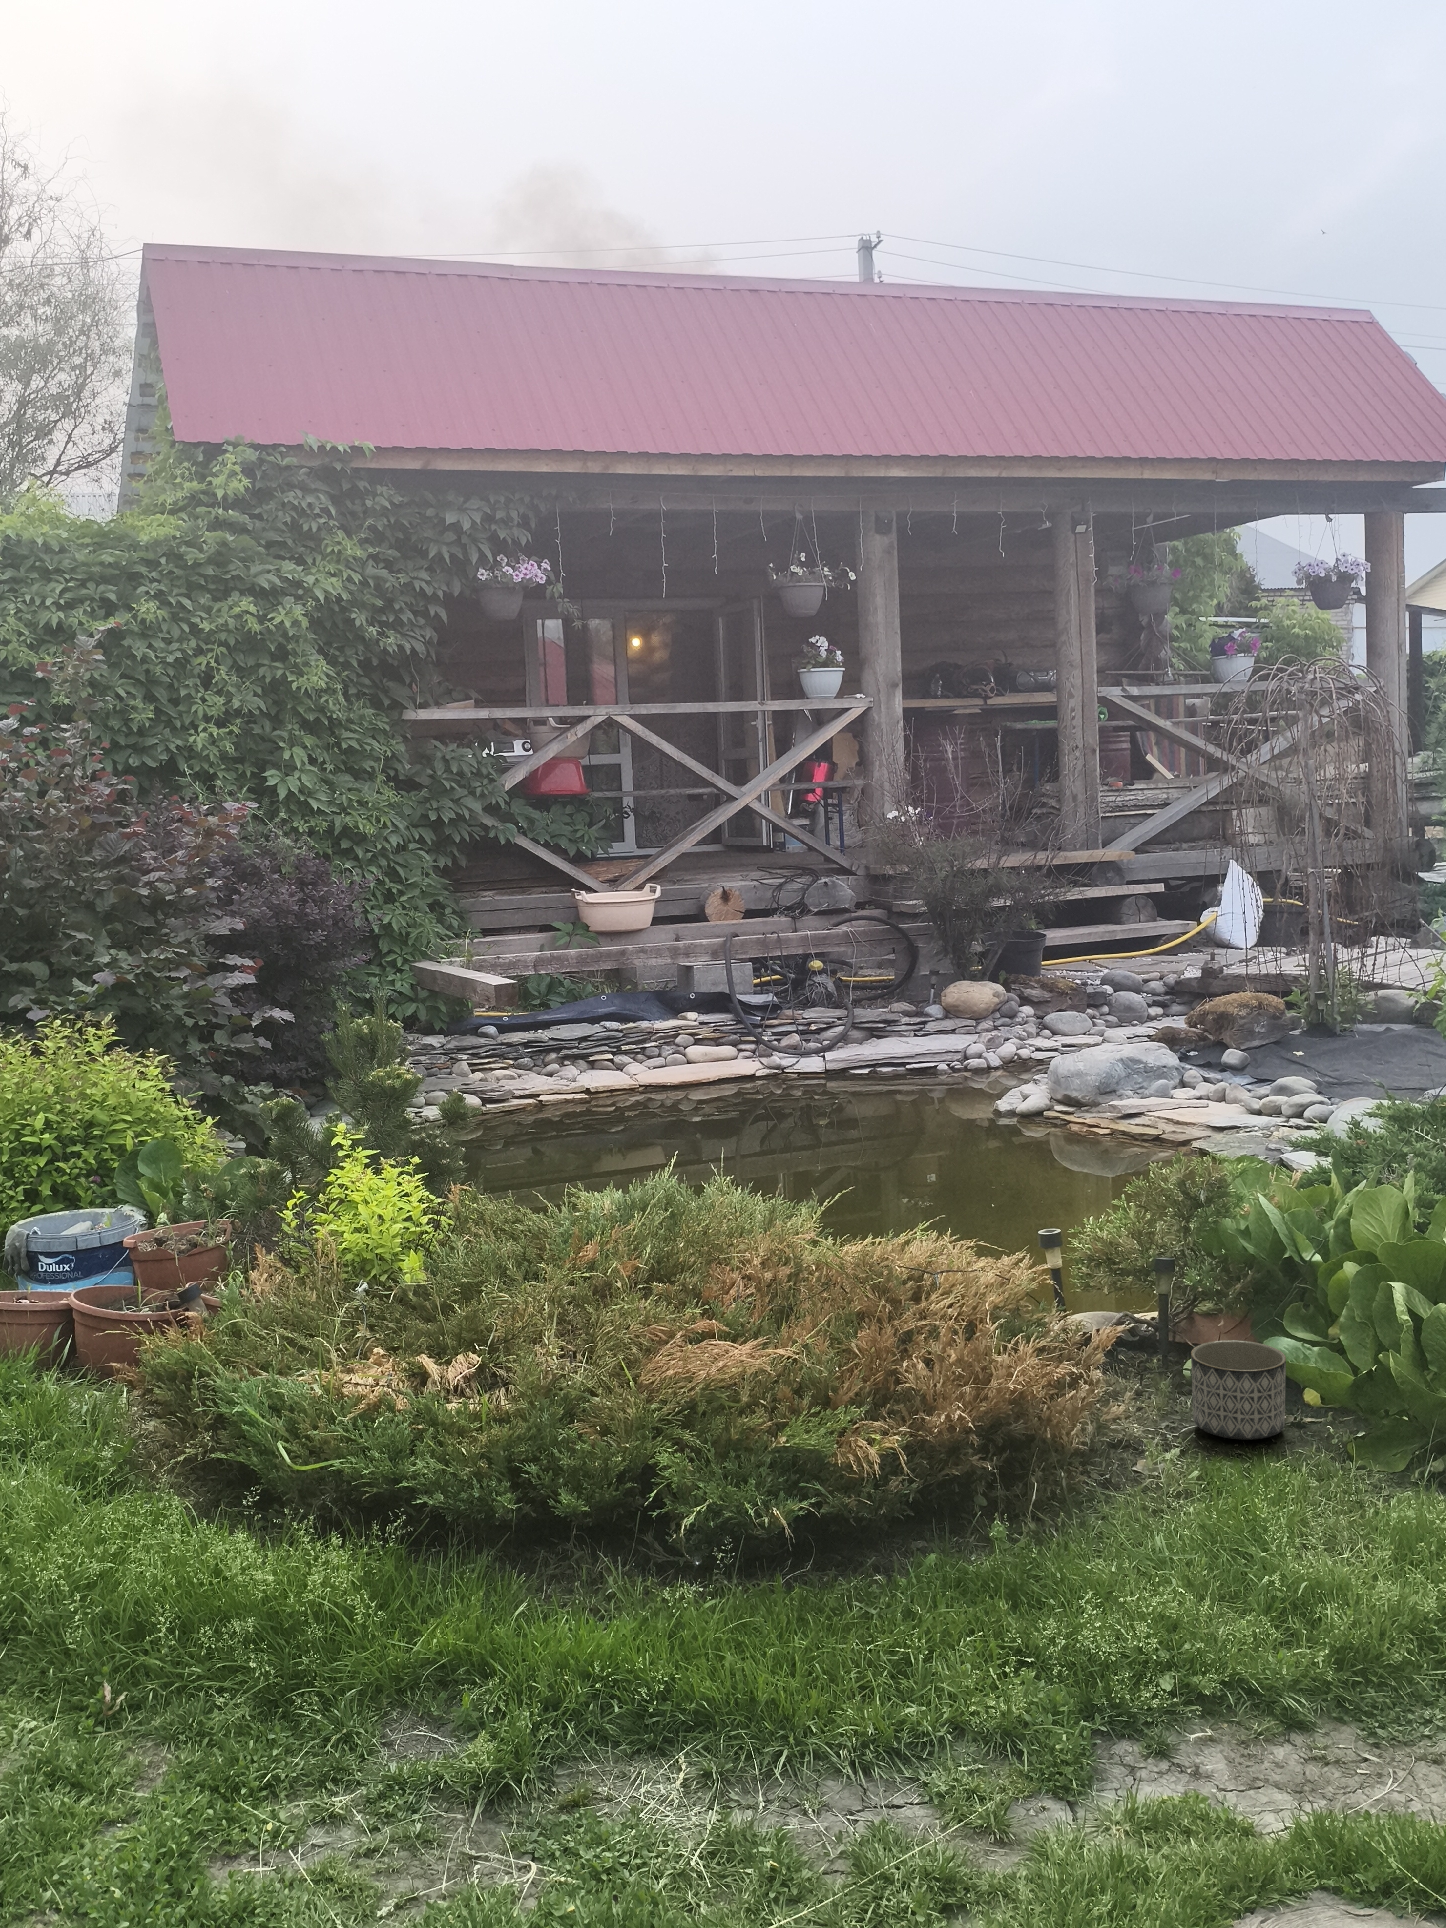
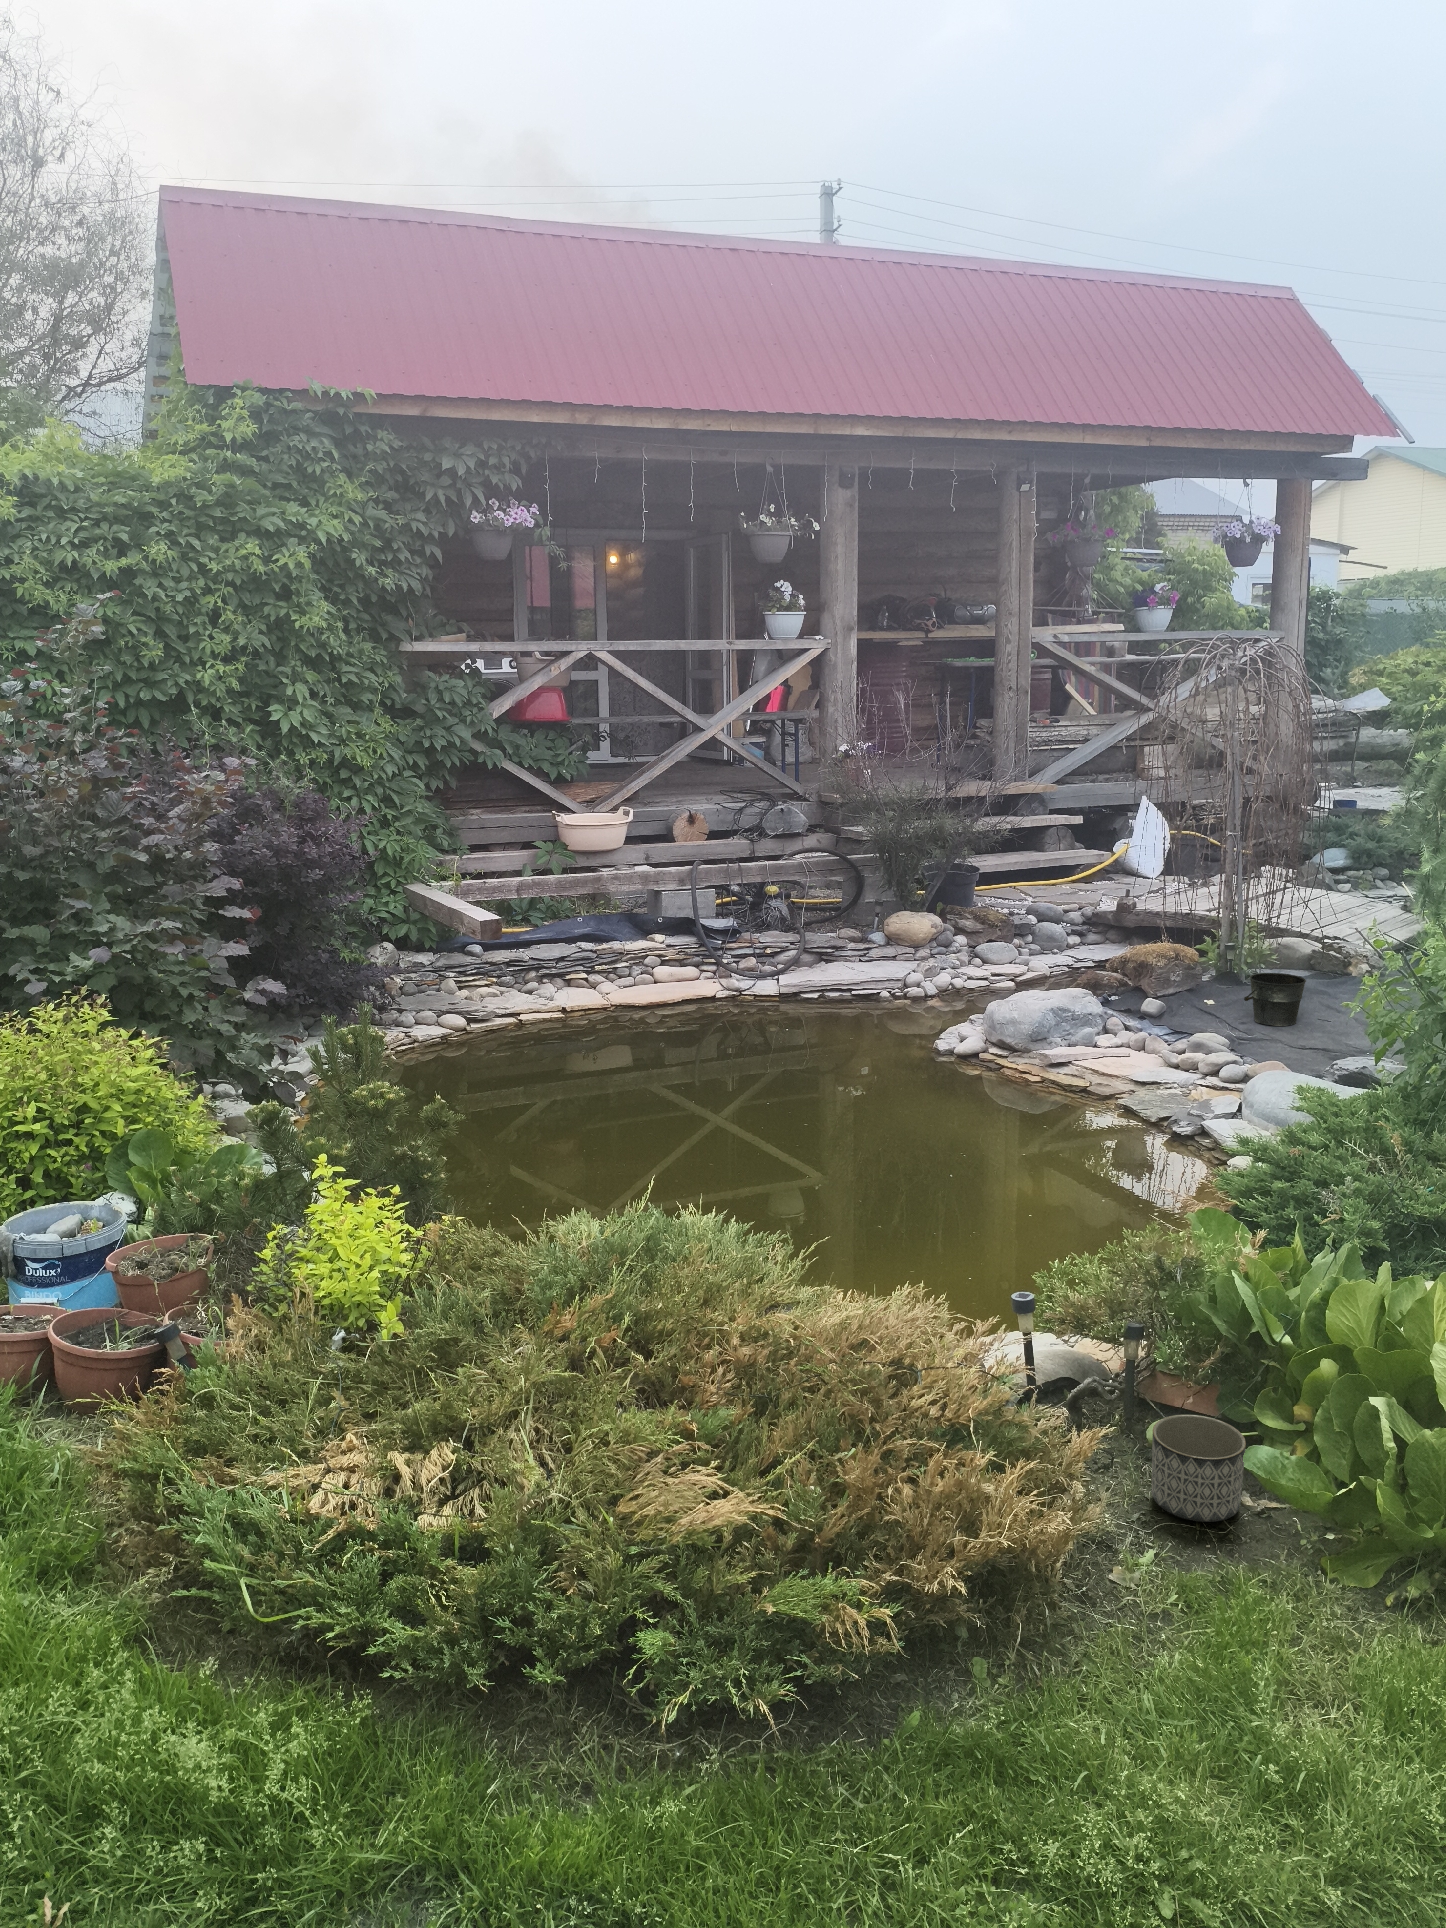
bucket: none [1335,1019,1402,1076] -> present [1244,973,1306,1026]

